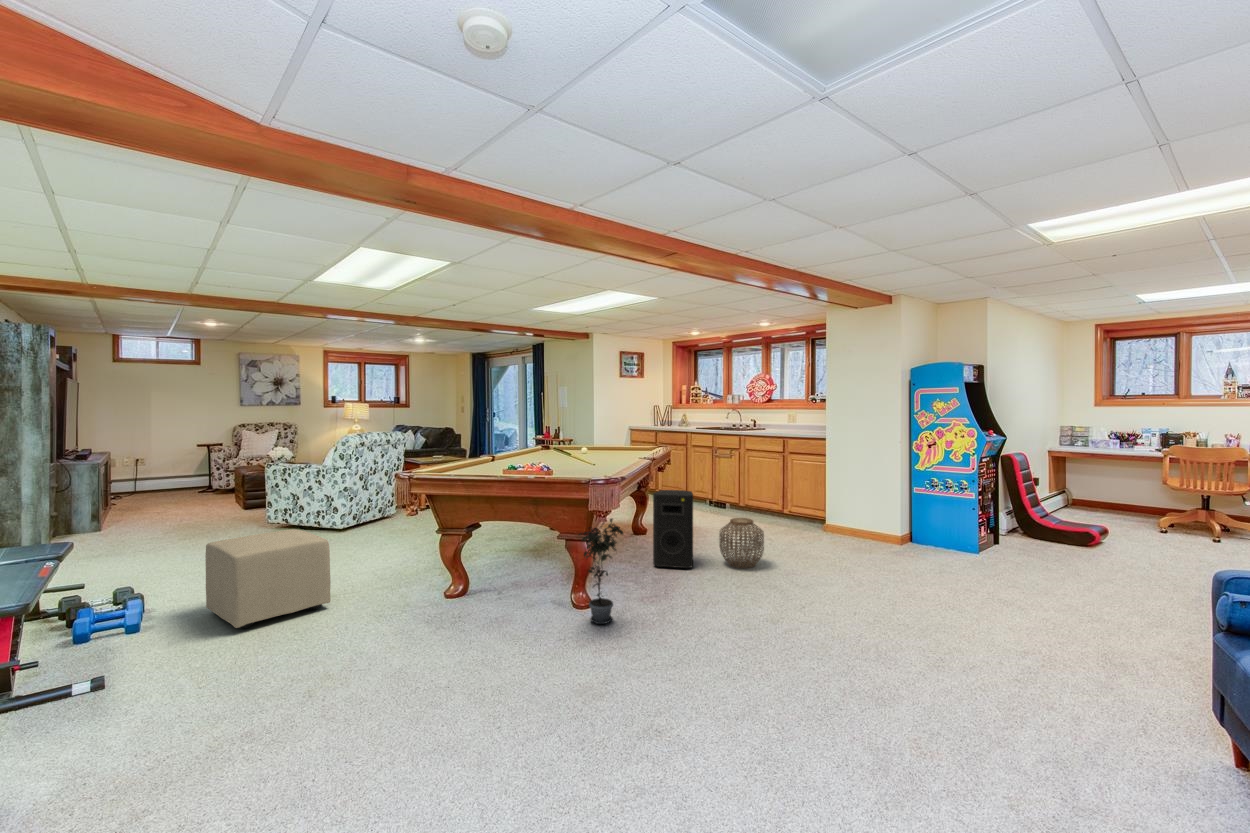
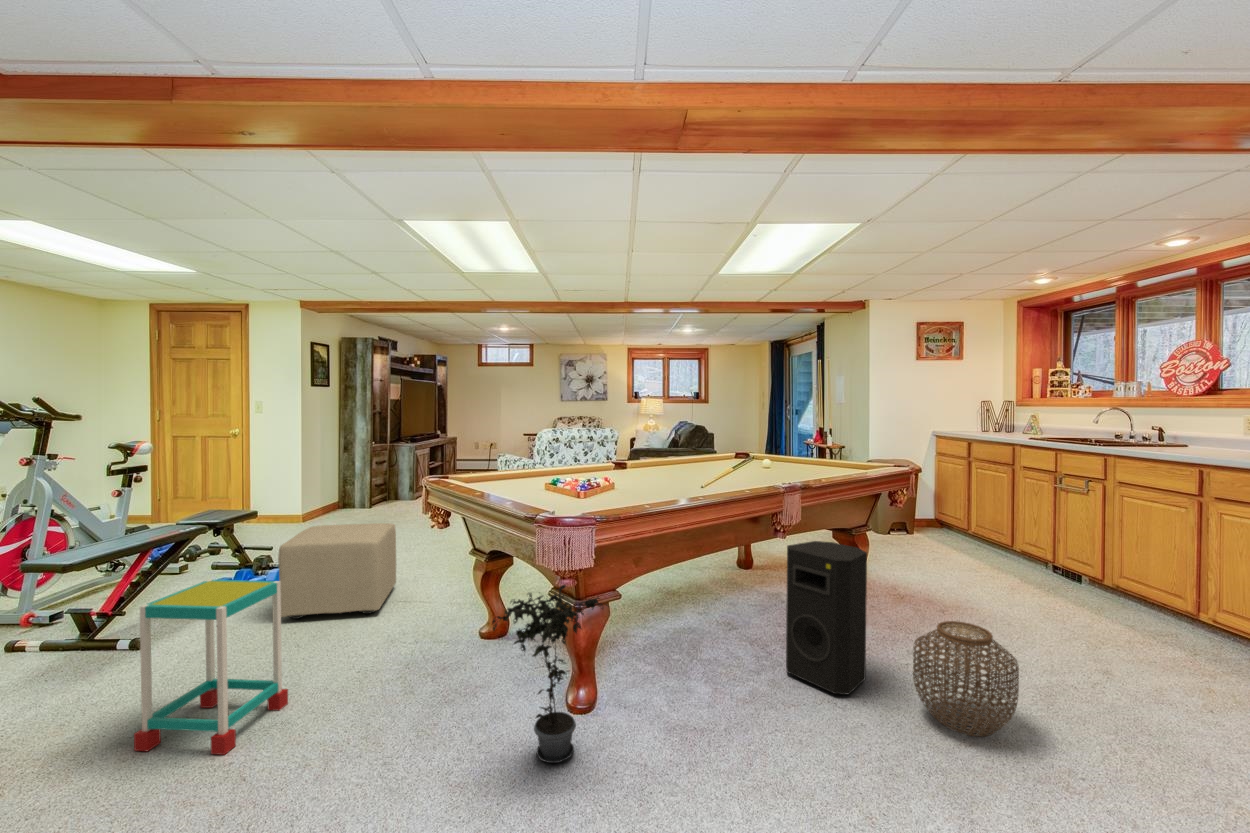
side table: none [307,559,401,707] -> present [134,580,288,755]

